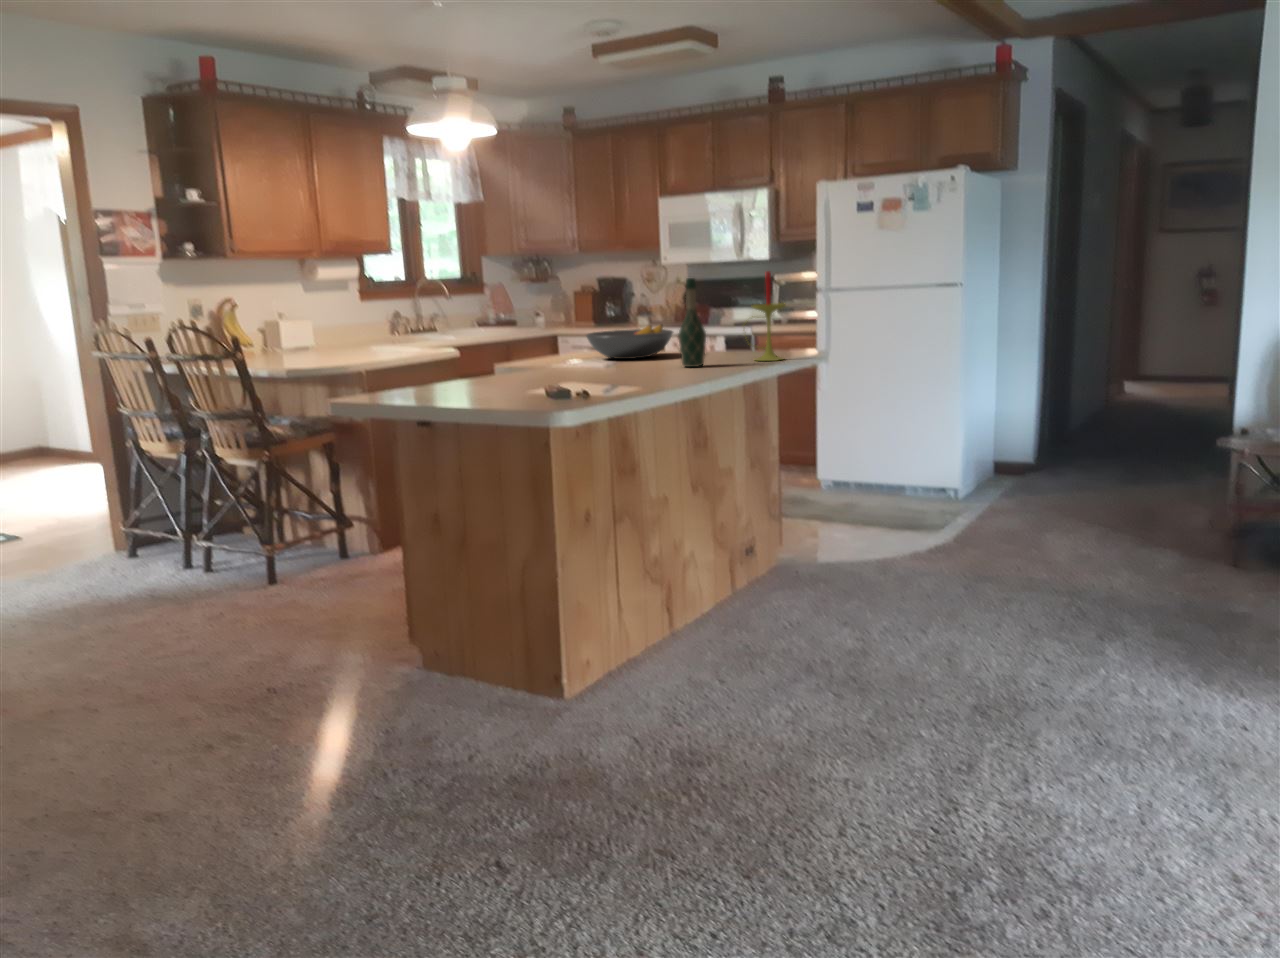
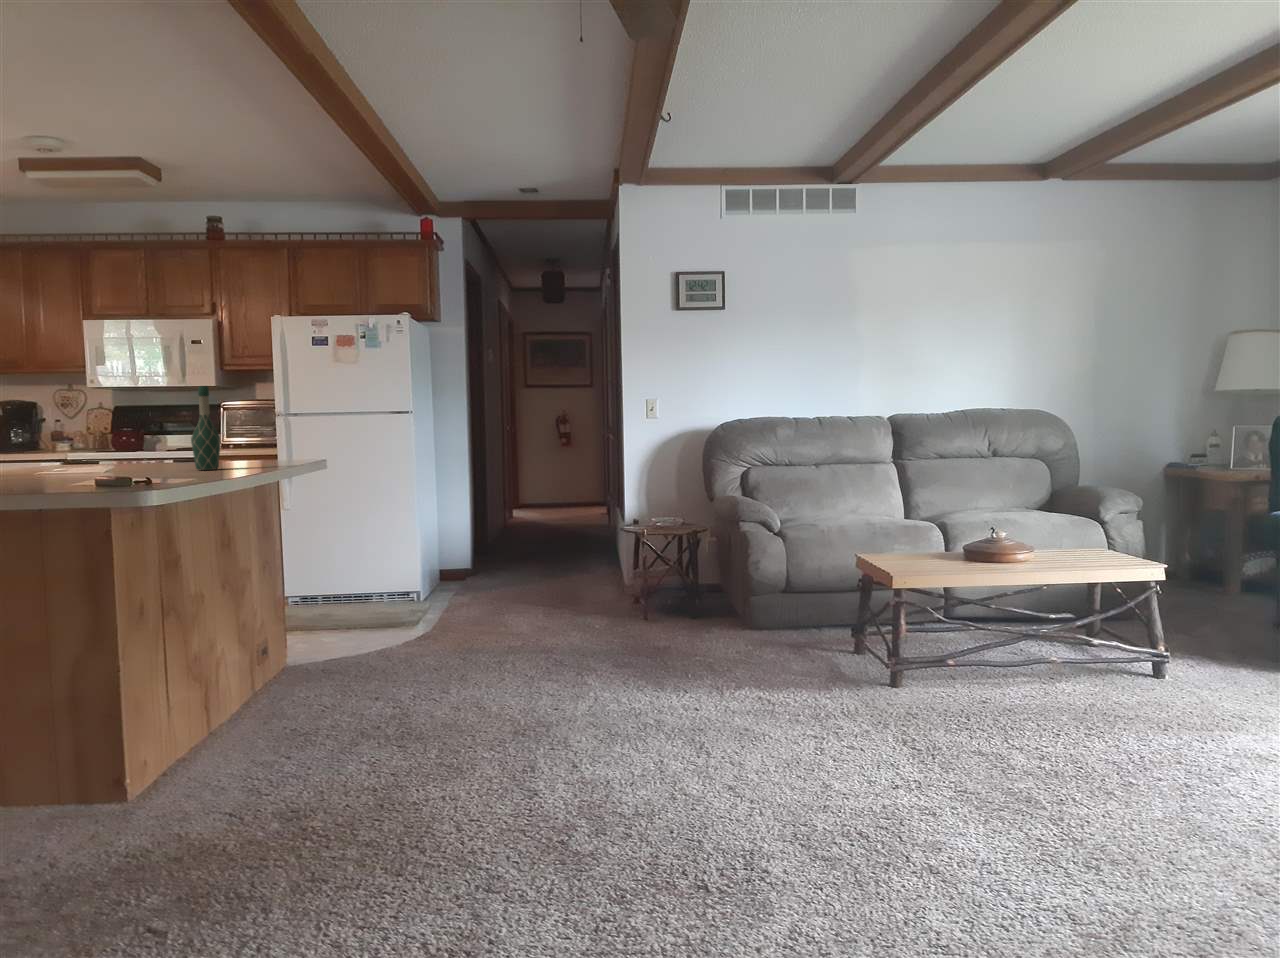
candle: present [746,271,785,361] -> none [250,382,292,465]
fruit bowl: present [586,324,673,359] -> none [62,435,164,469]

